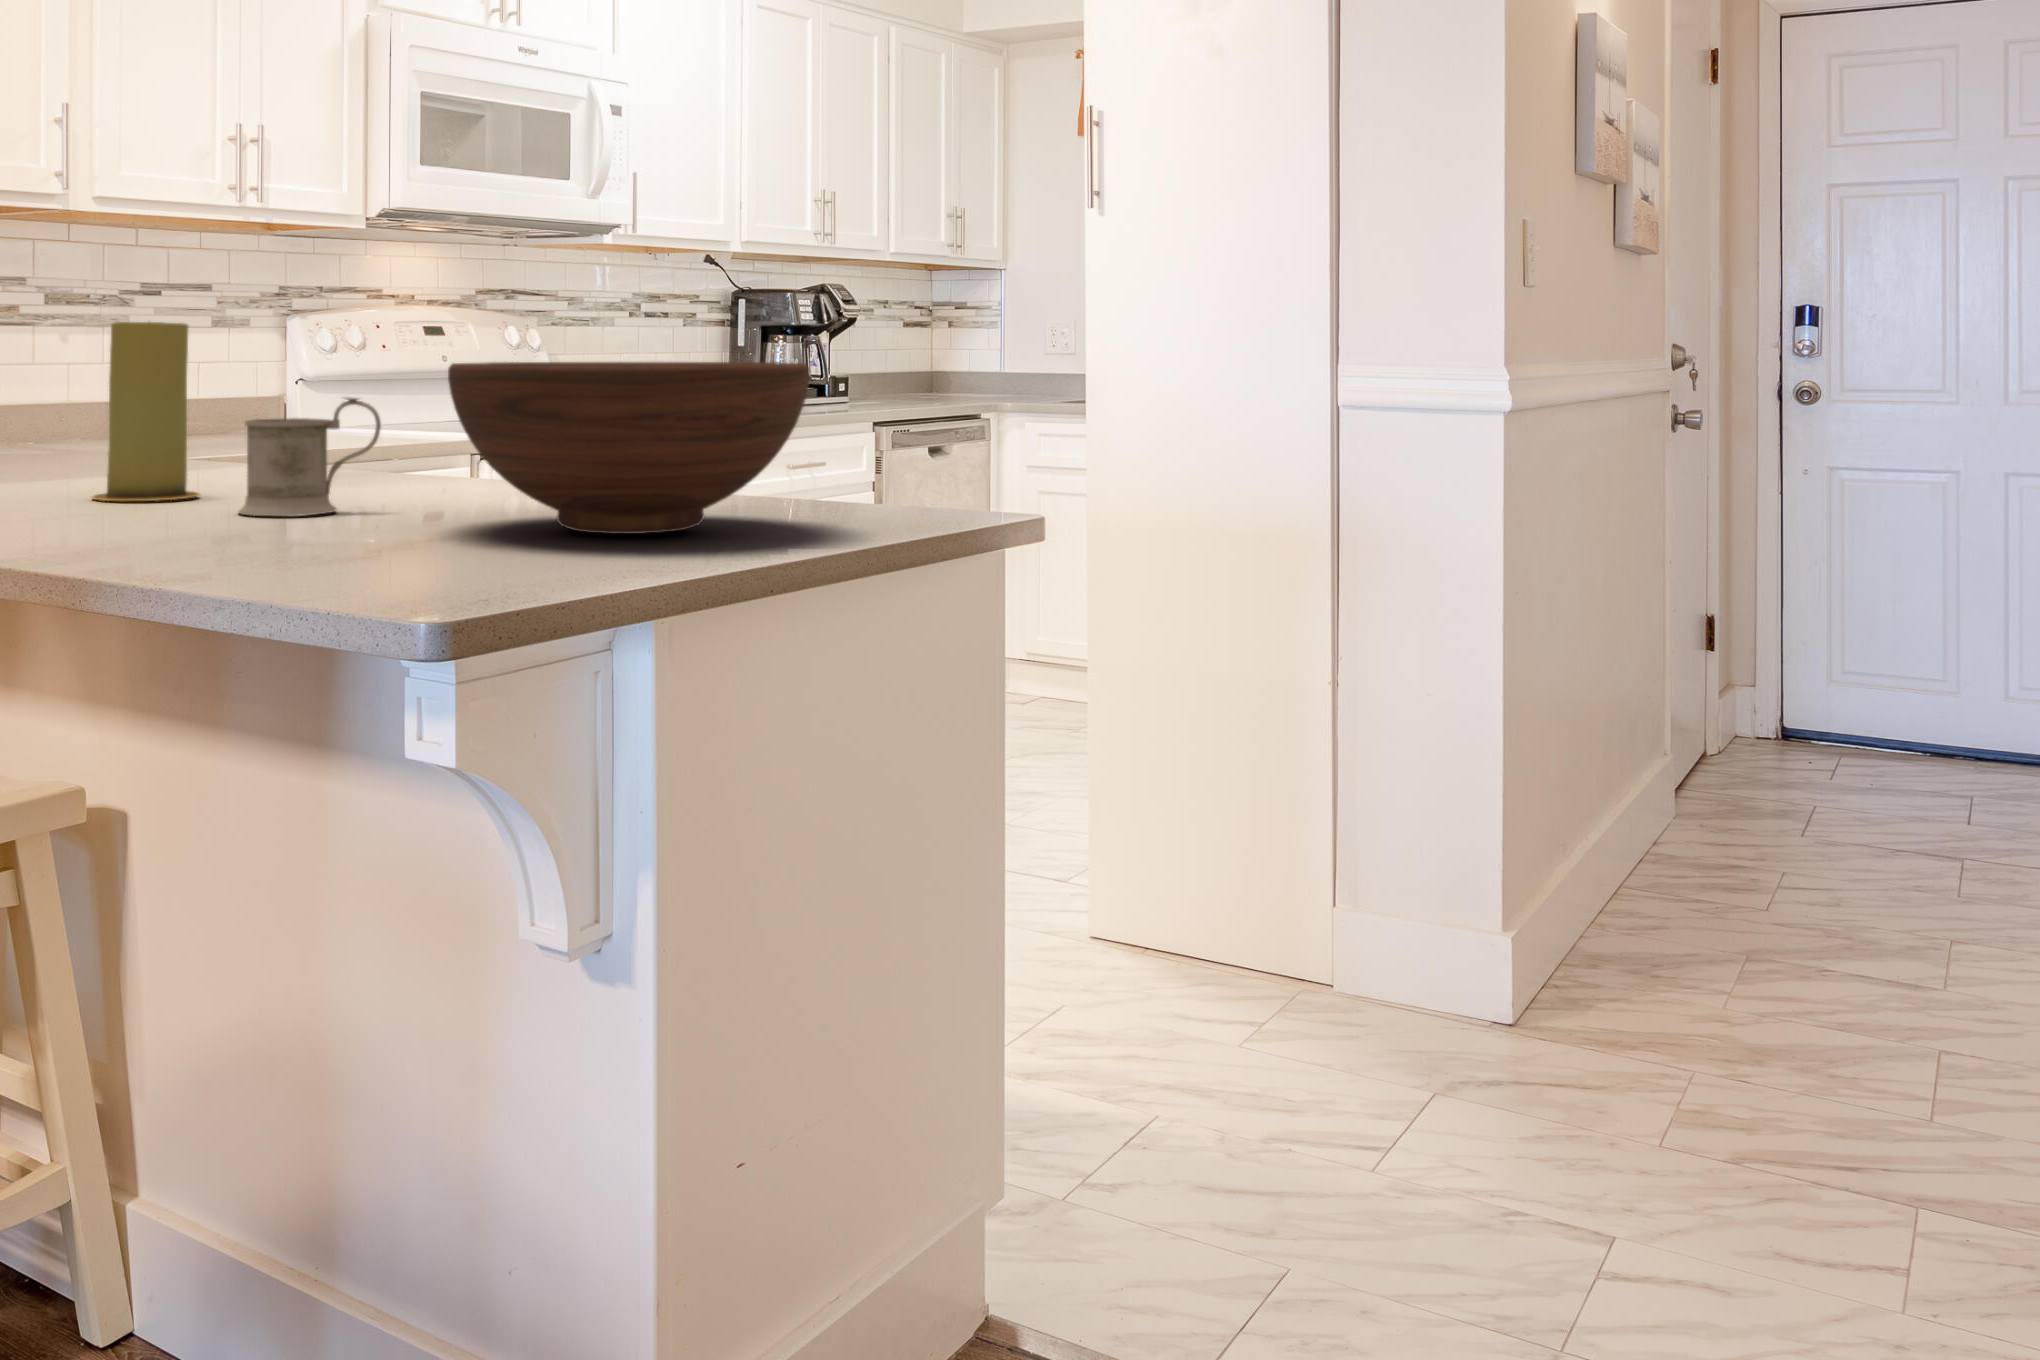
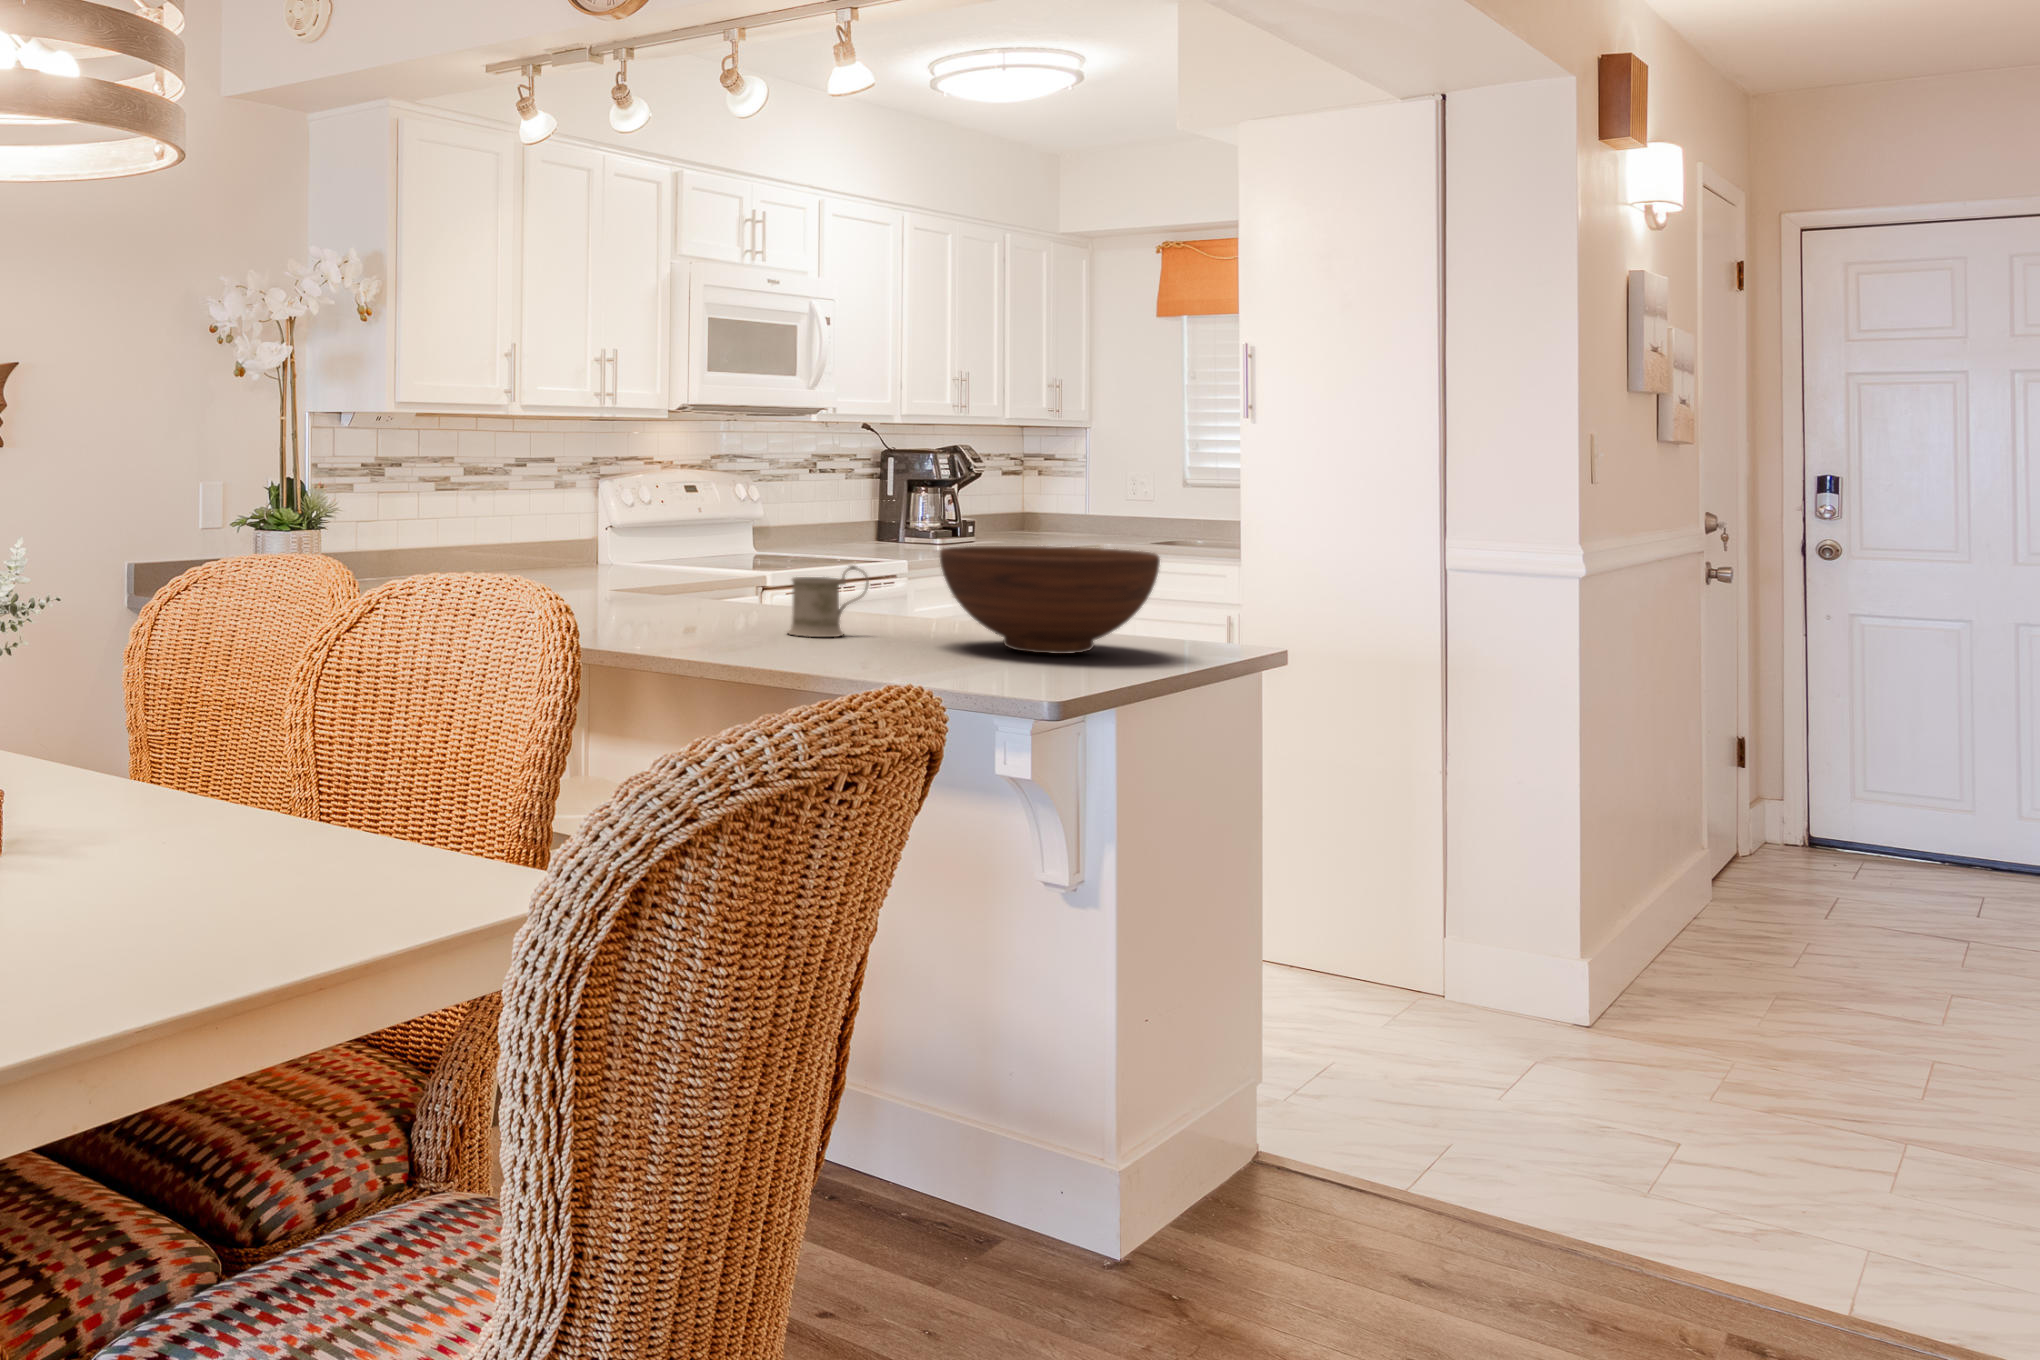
candle: present [92,322,199,501] -> none [671,513,733,625]

